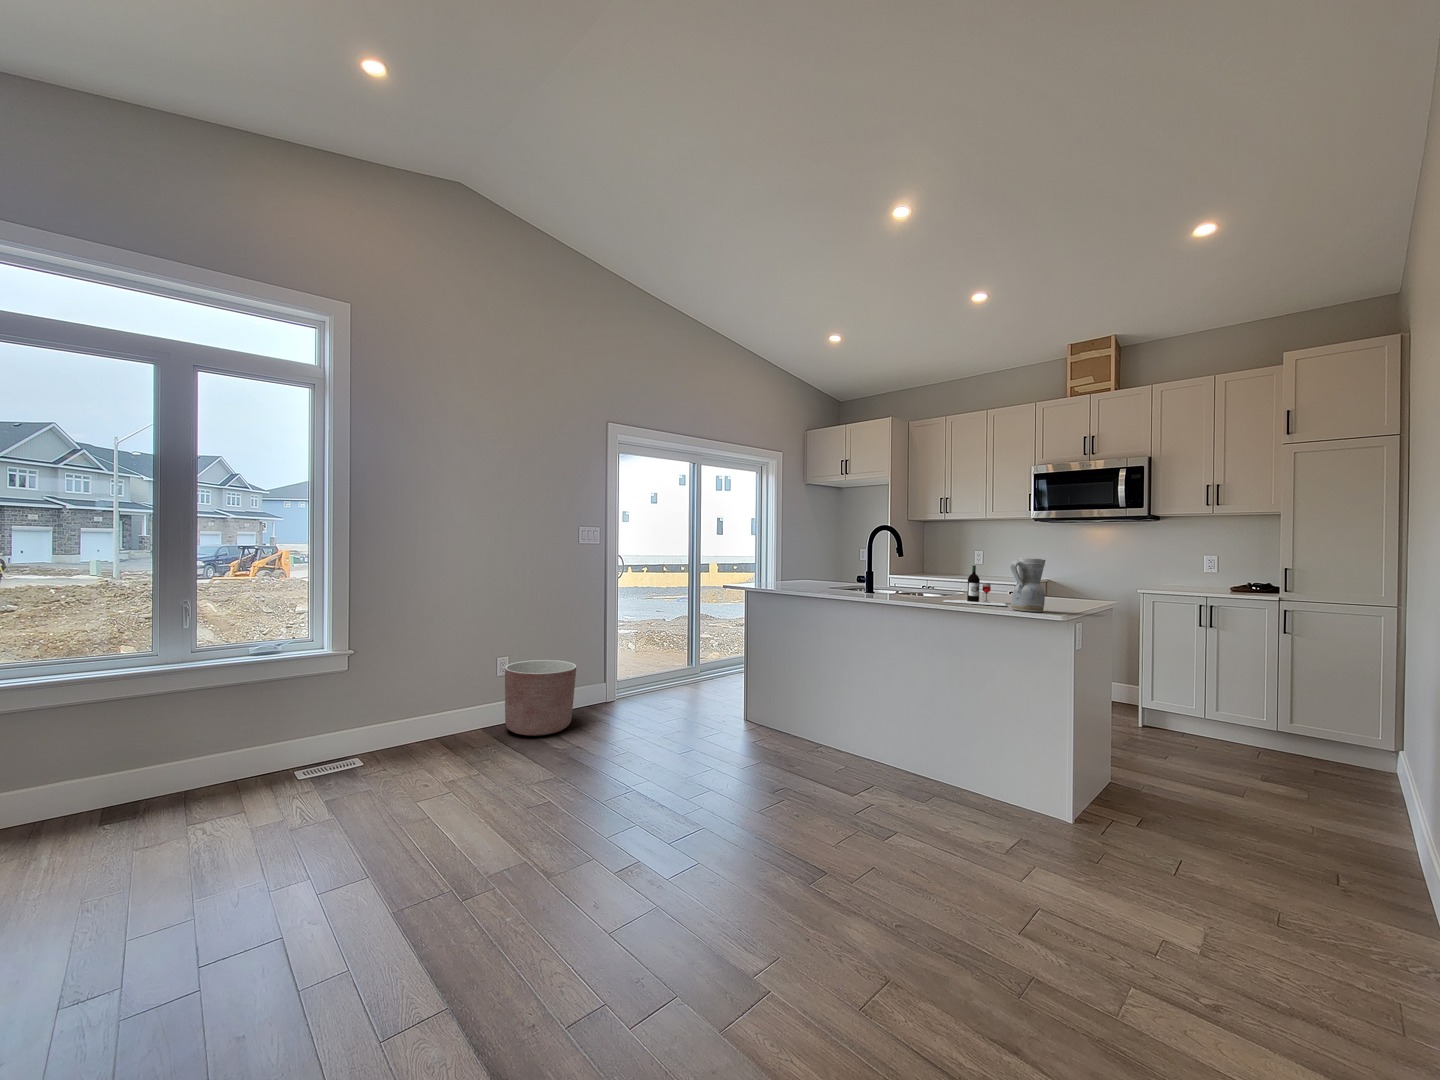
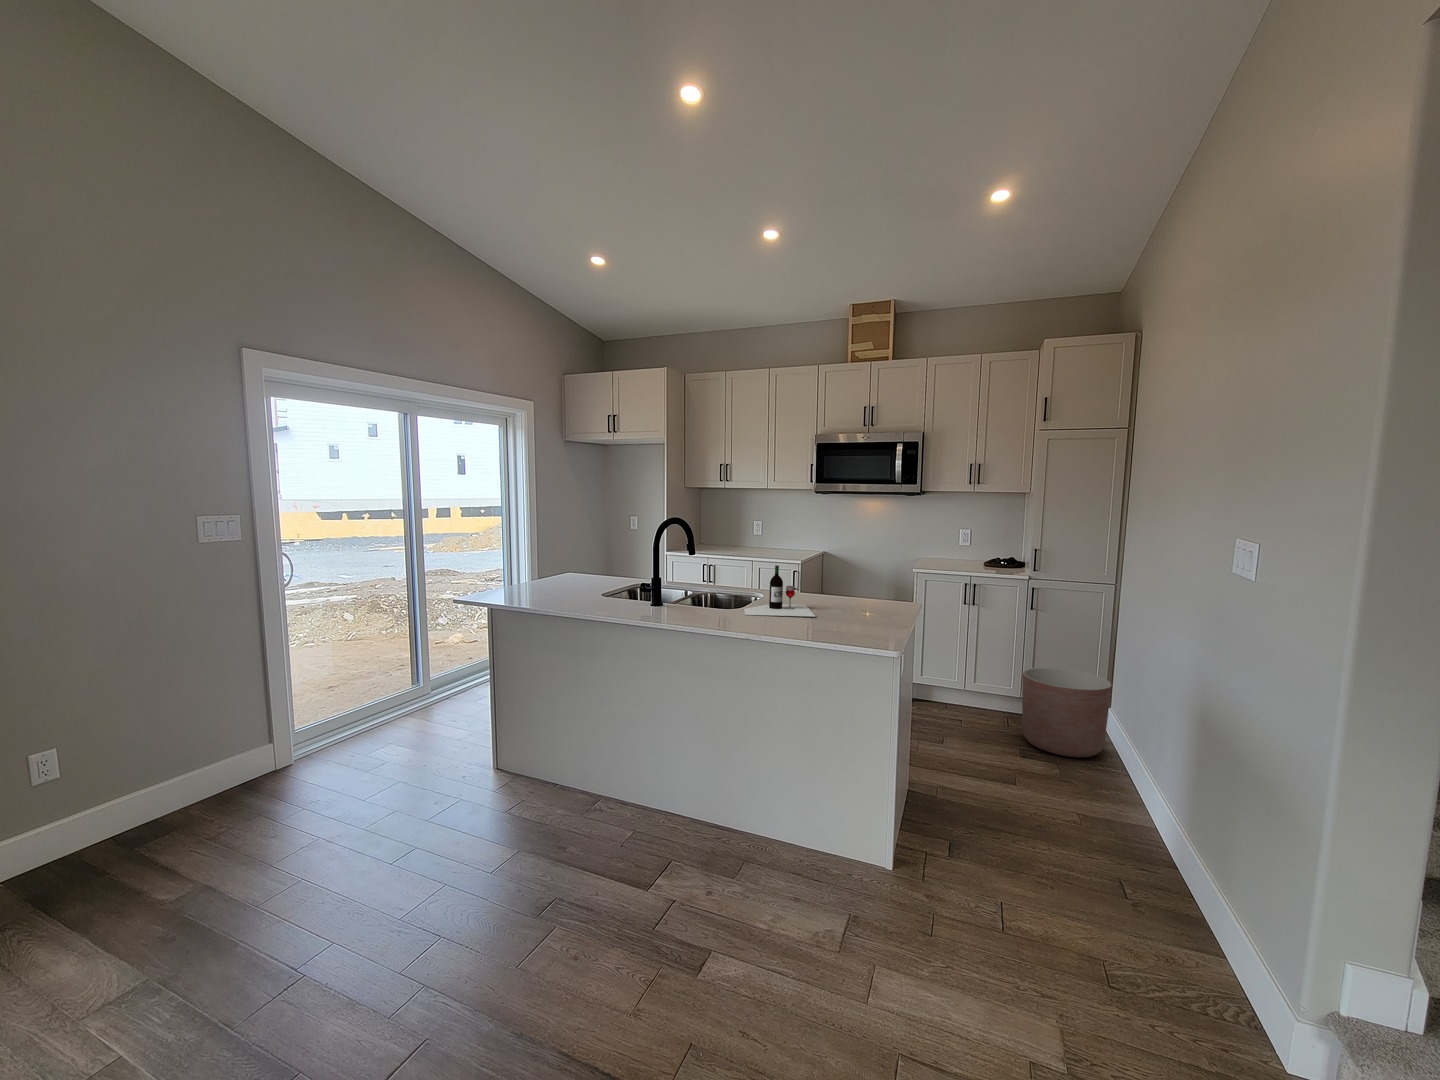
ceramic pitcher: present [1010,558,1046,612] -> none [823,563,860,627]
planter: present [505,660,576,736] -> present [1022,668,1111,757]

